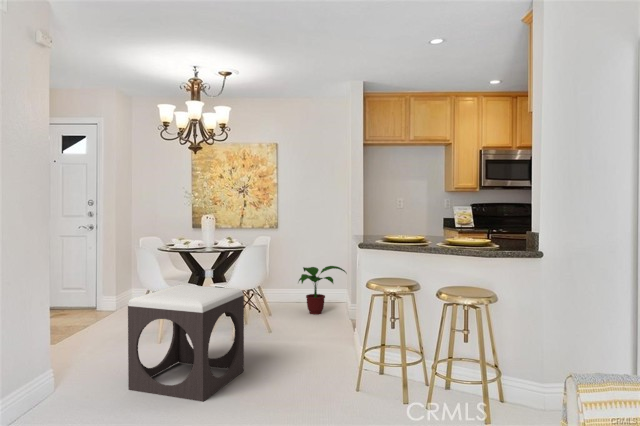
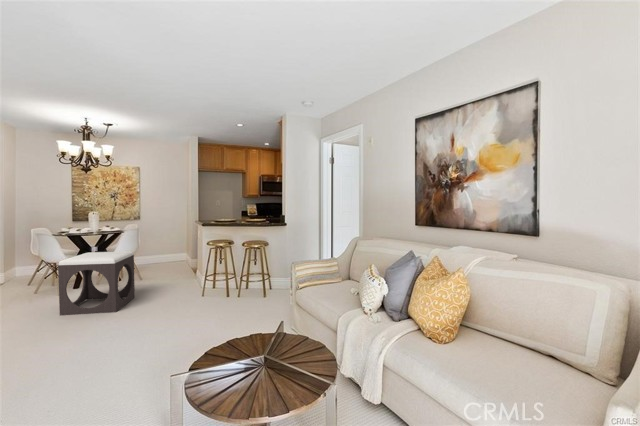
potted plant: present [299,266,346,314] -> none [156,240,188,269]

